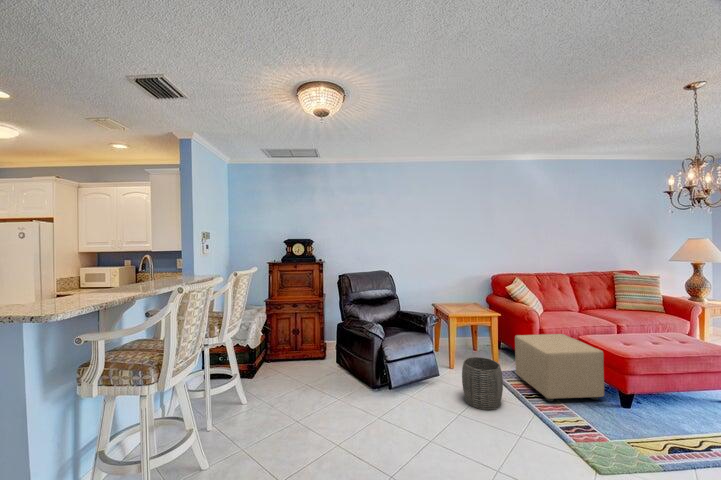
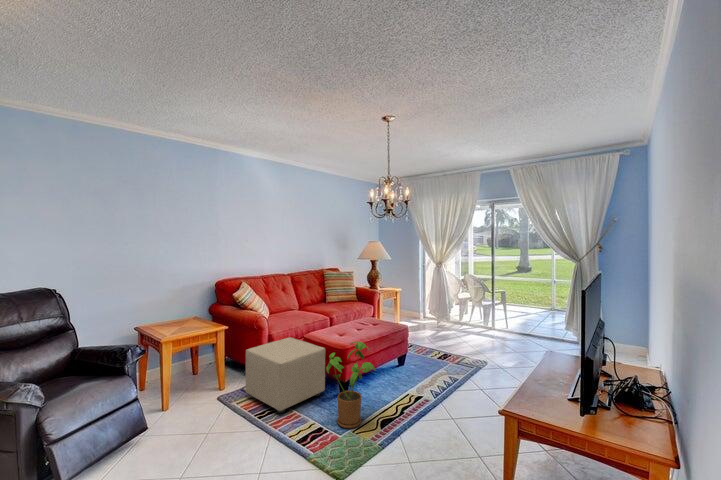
house plant: none [599,349,672,446] -> present [326,342,376,428]
woven basket: present [462,357,503,410] -> none [186,387,237,455]

